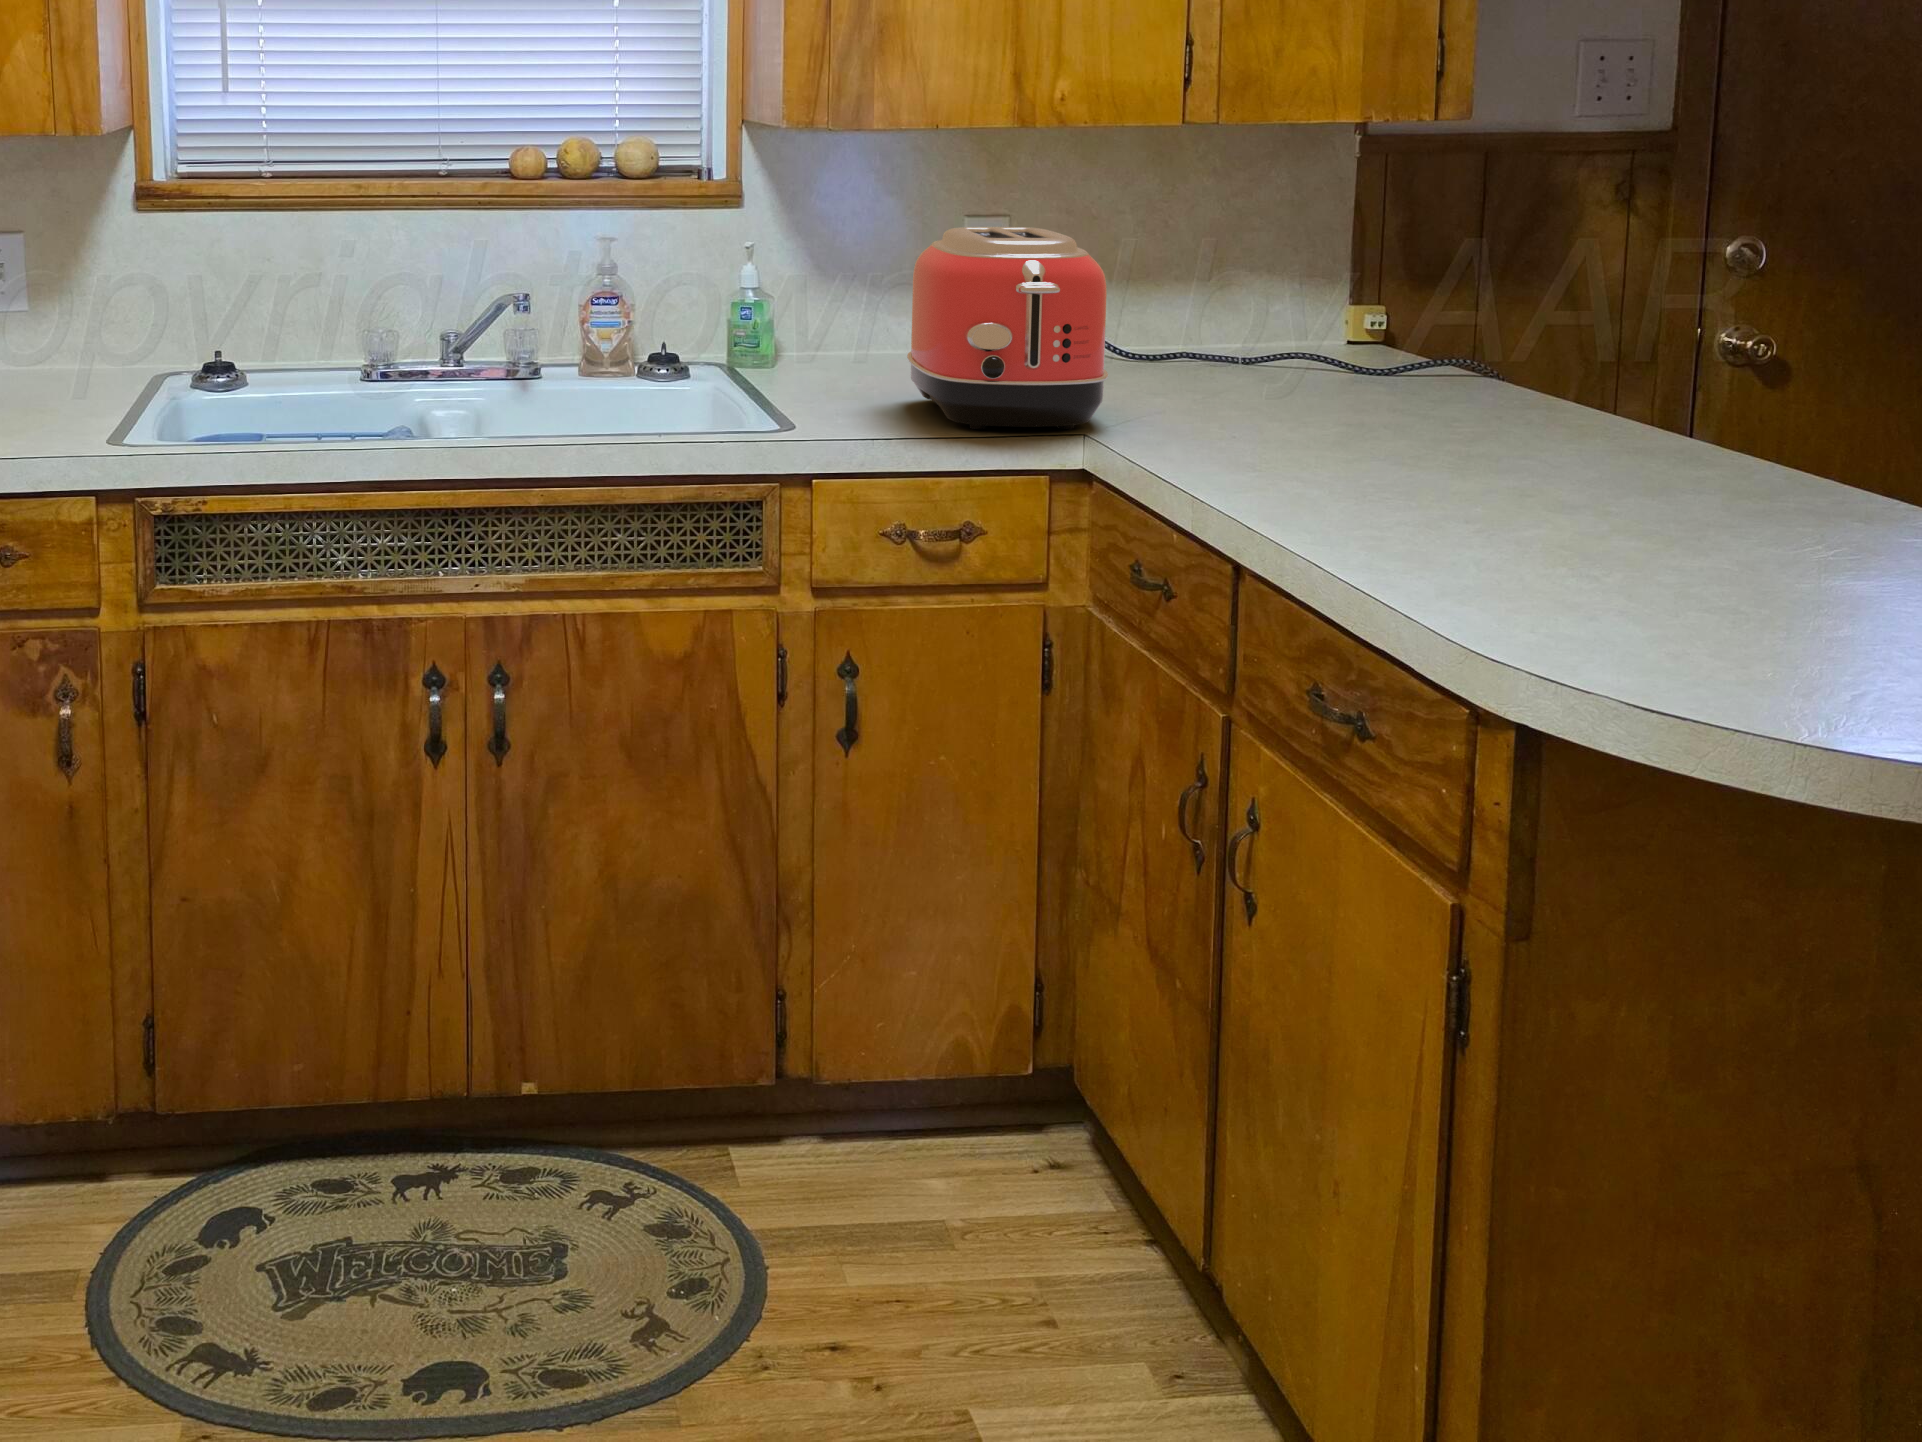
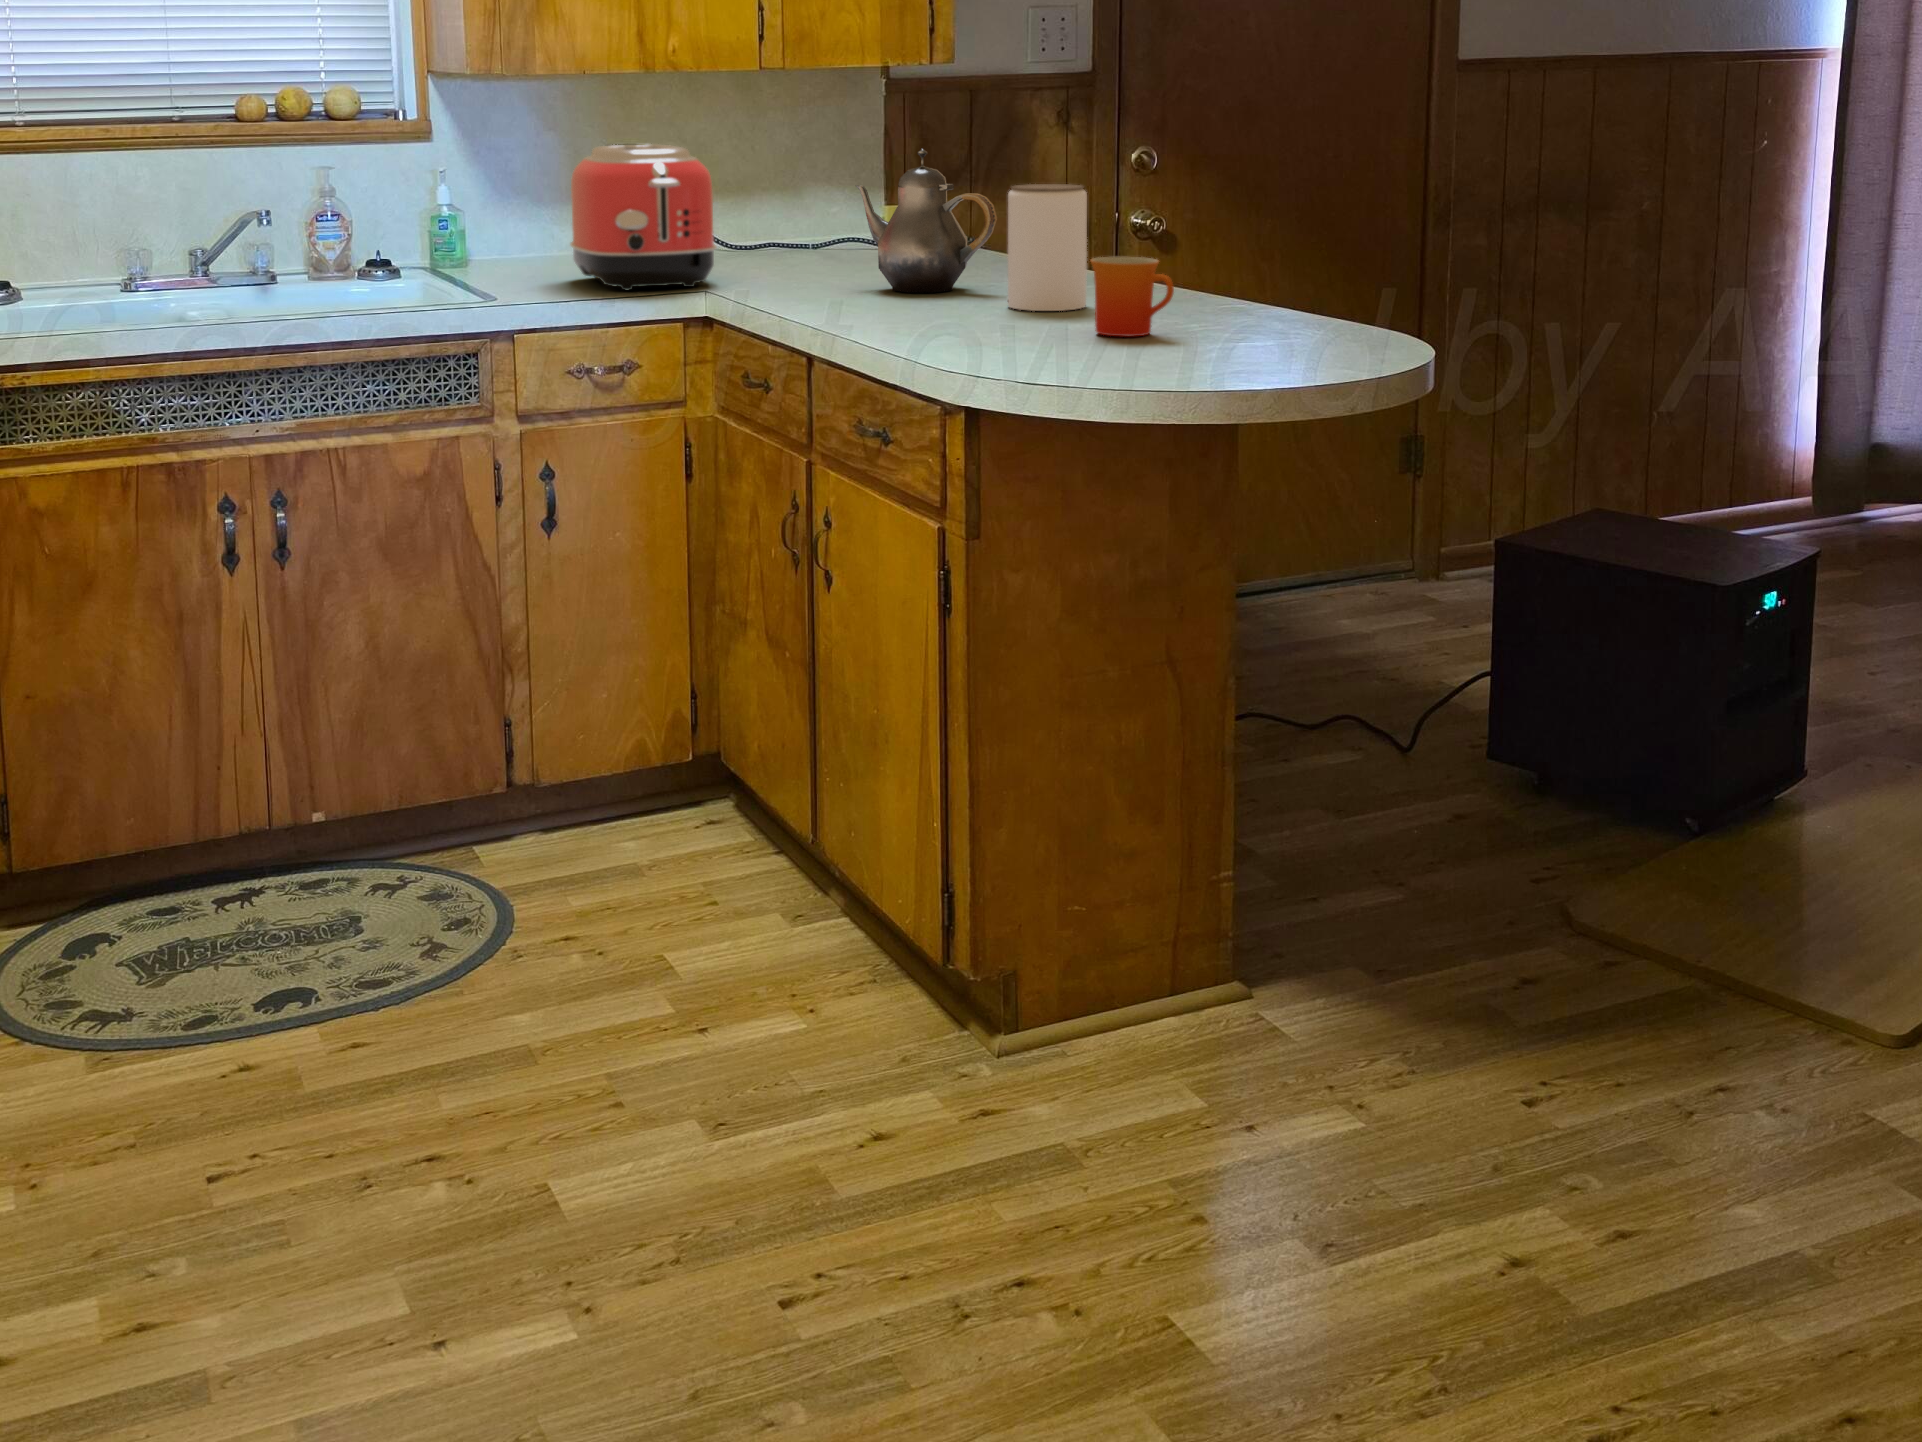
teapot: none [1319,258,1546,472] -> present [856,149,997,293]
jar: none [1565,329,1717,535] -> present [1008,184,1087,311]
mug: none [1742,475,1909,618] -> present [1091,257,1174,336]

